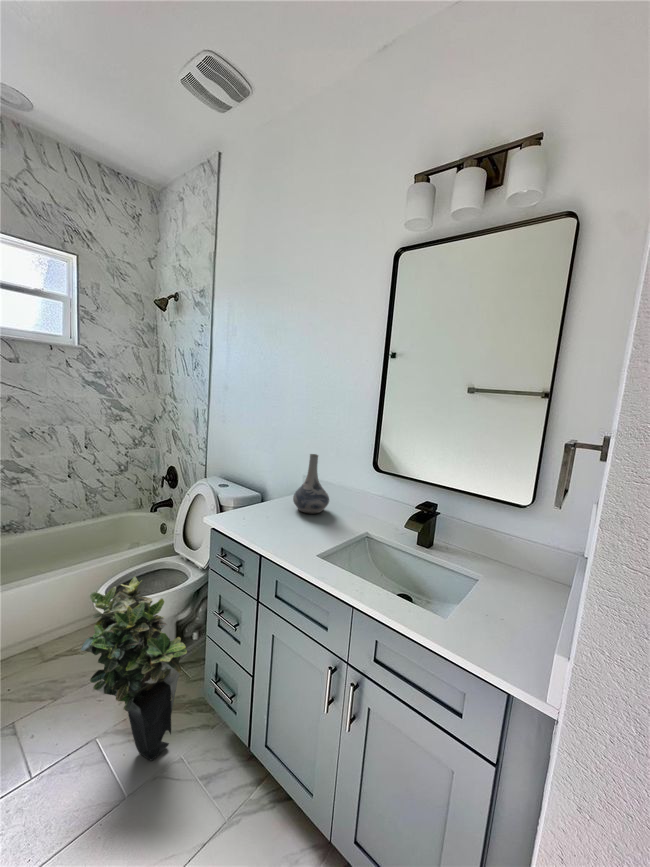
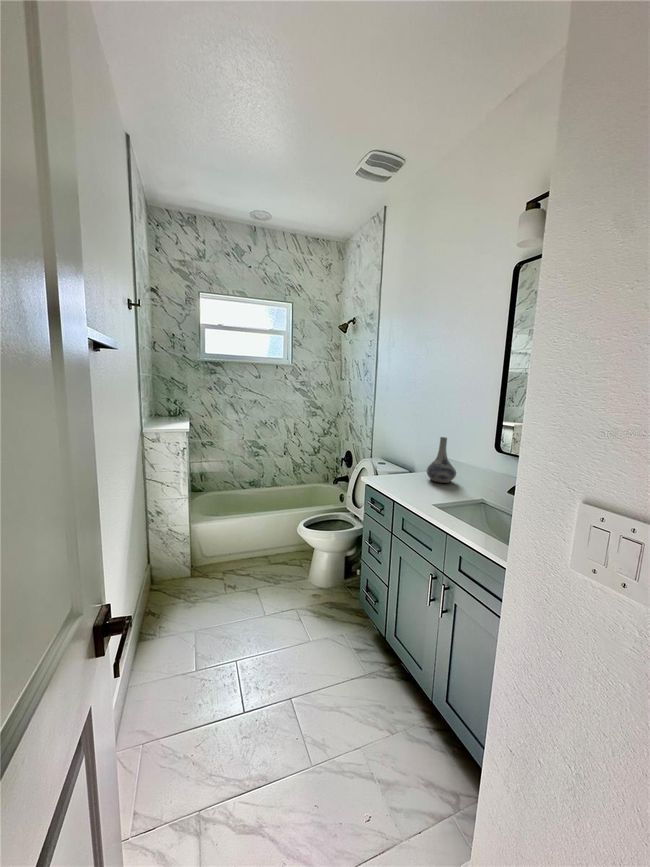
potted plant: present [81,577,187,760] -> none [291,514,350,630]

